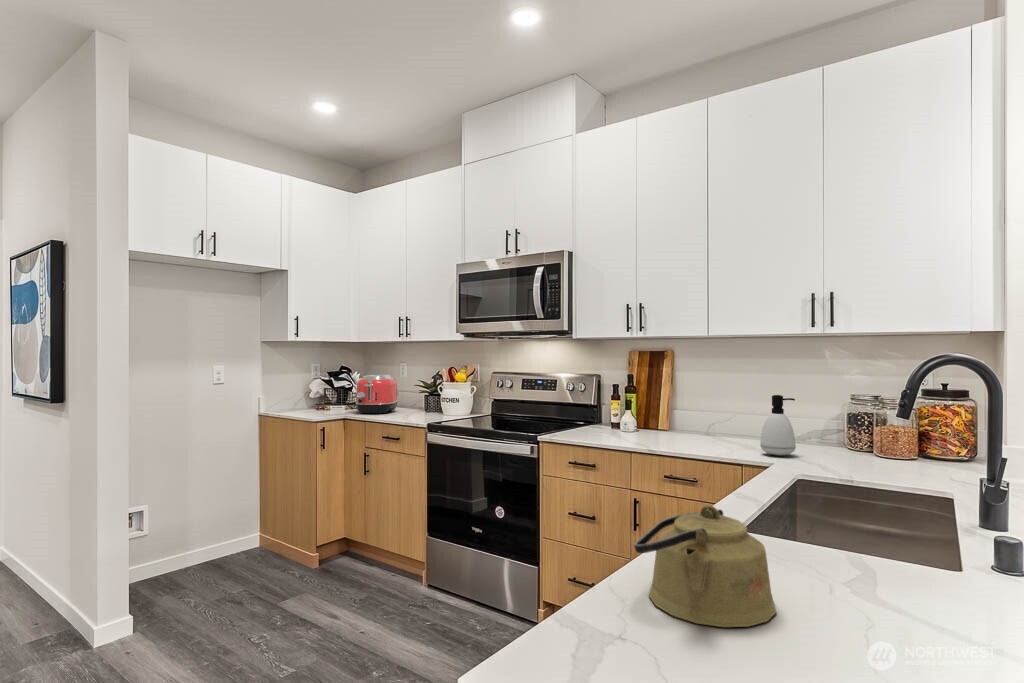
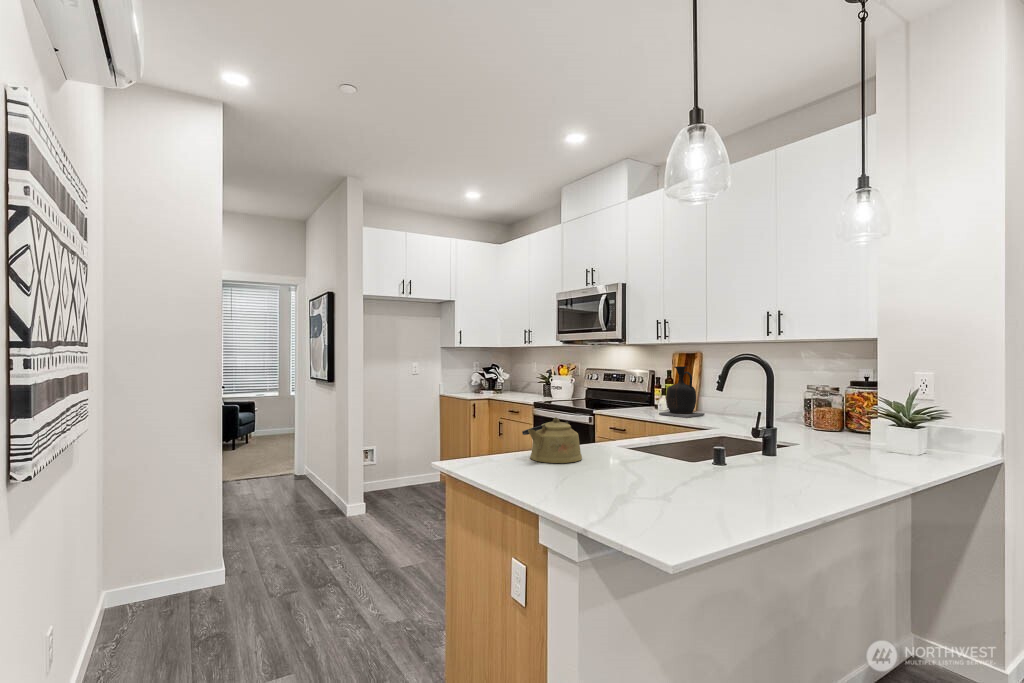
vase: none [644,371,702,446] -> present [659,366,705,418]
toaster: present [356,375,398,414] -> none [497,370,526,396]
soap dispenser: present [760,395,796,455] -> none [726,383,750,424]

